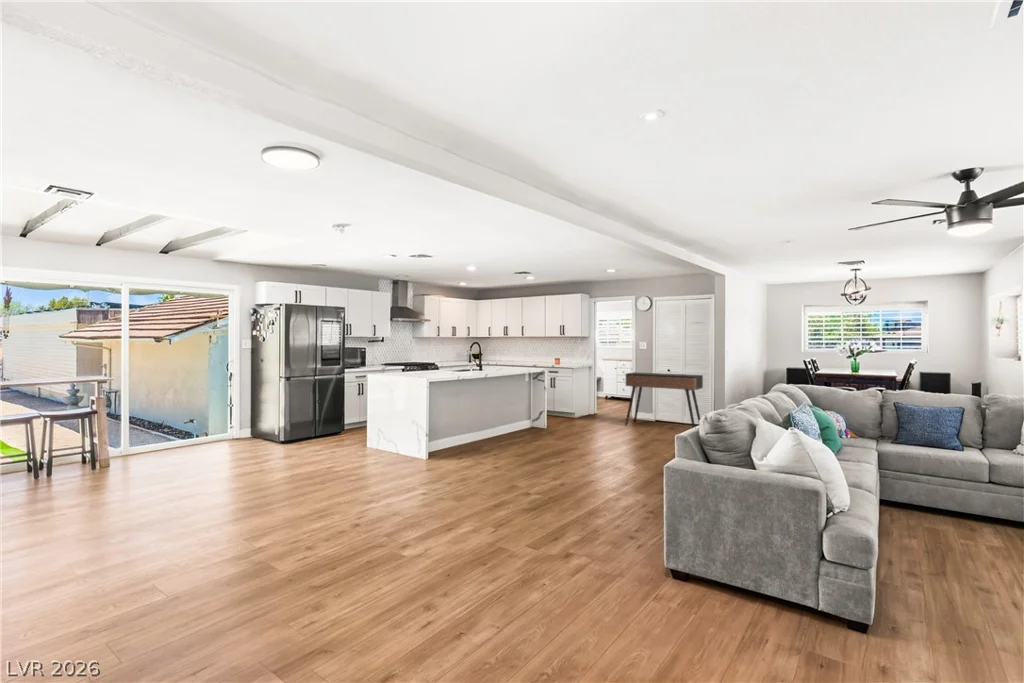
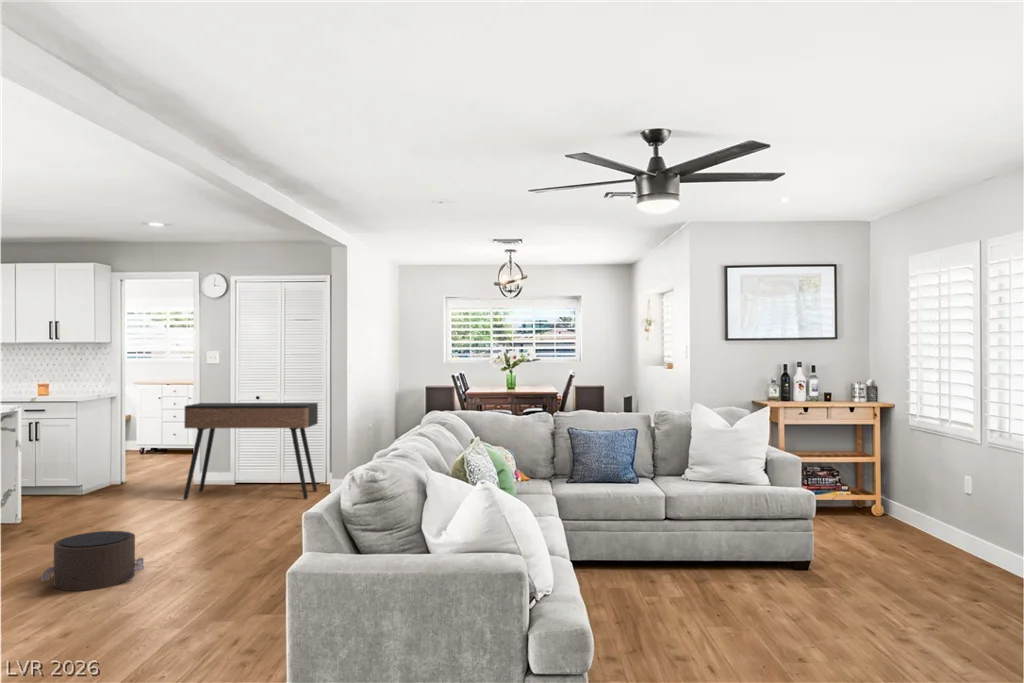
pouf: none [557,435,603,463] -> present [41,531,144,591]

